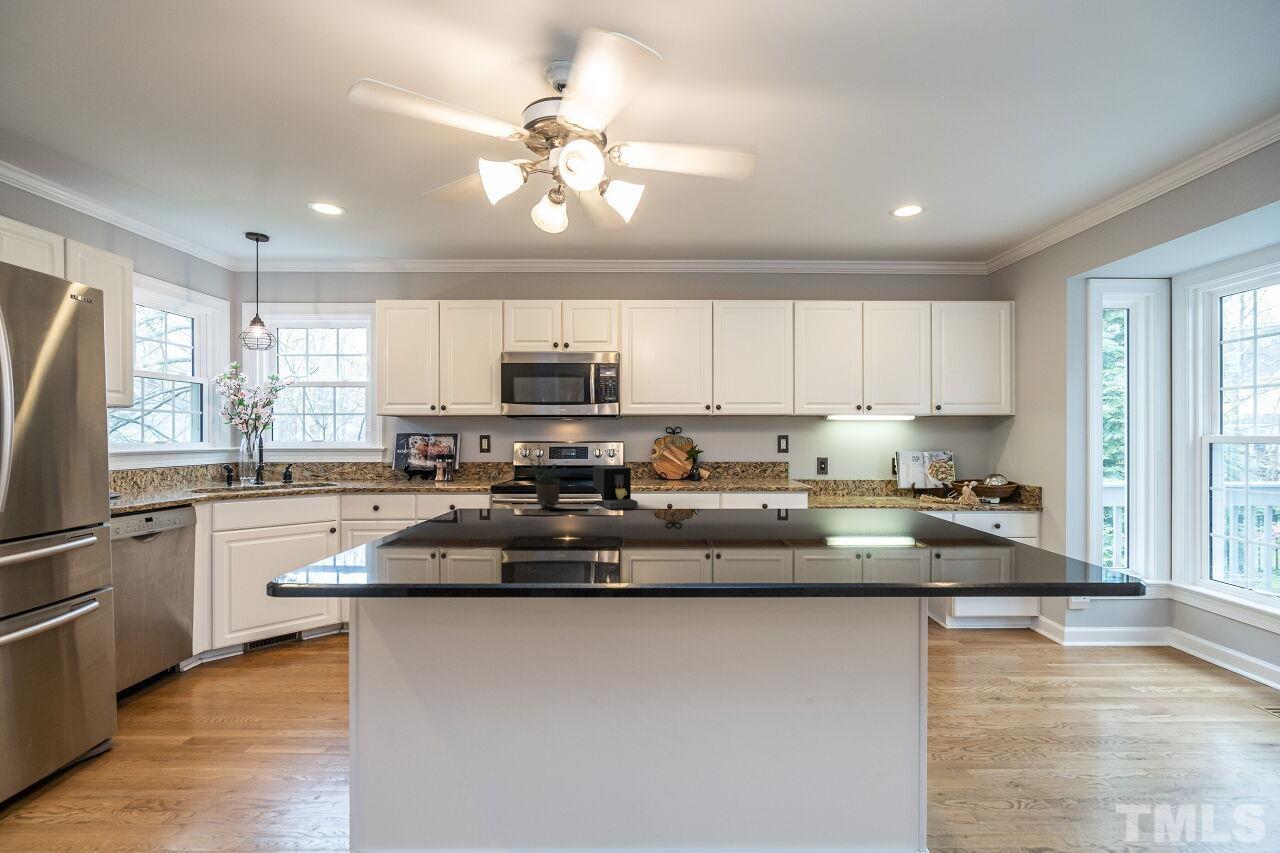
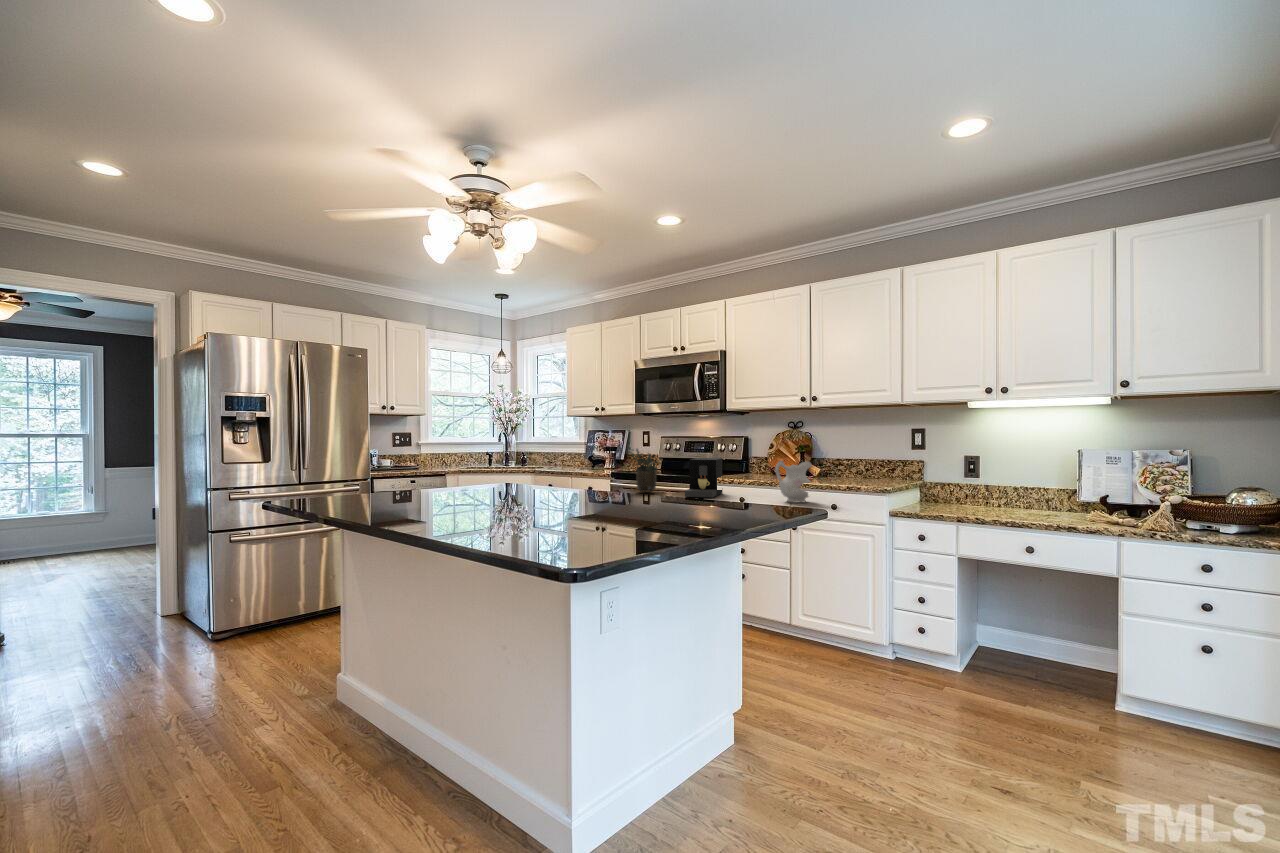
ceramic pitcher: none [698,467,728,506] -> present [775,461,812,503]

